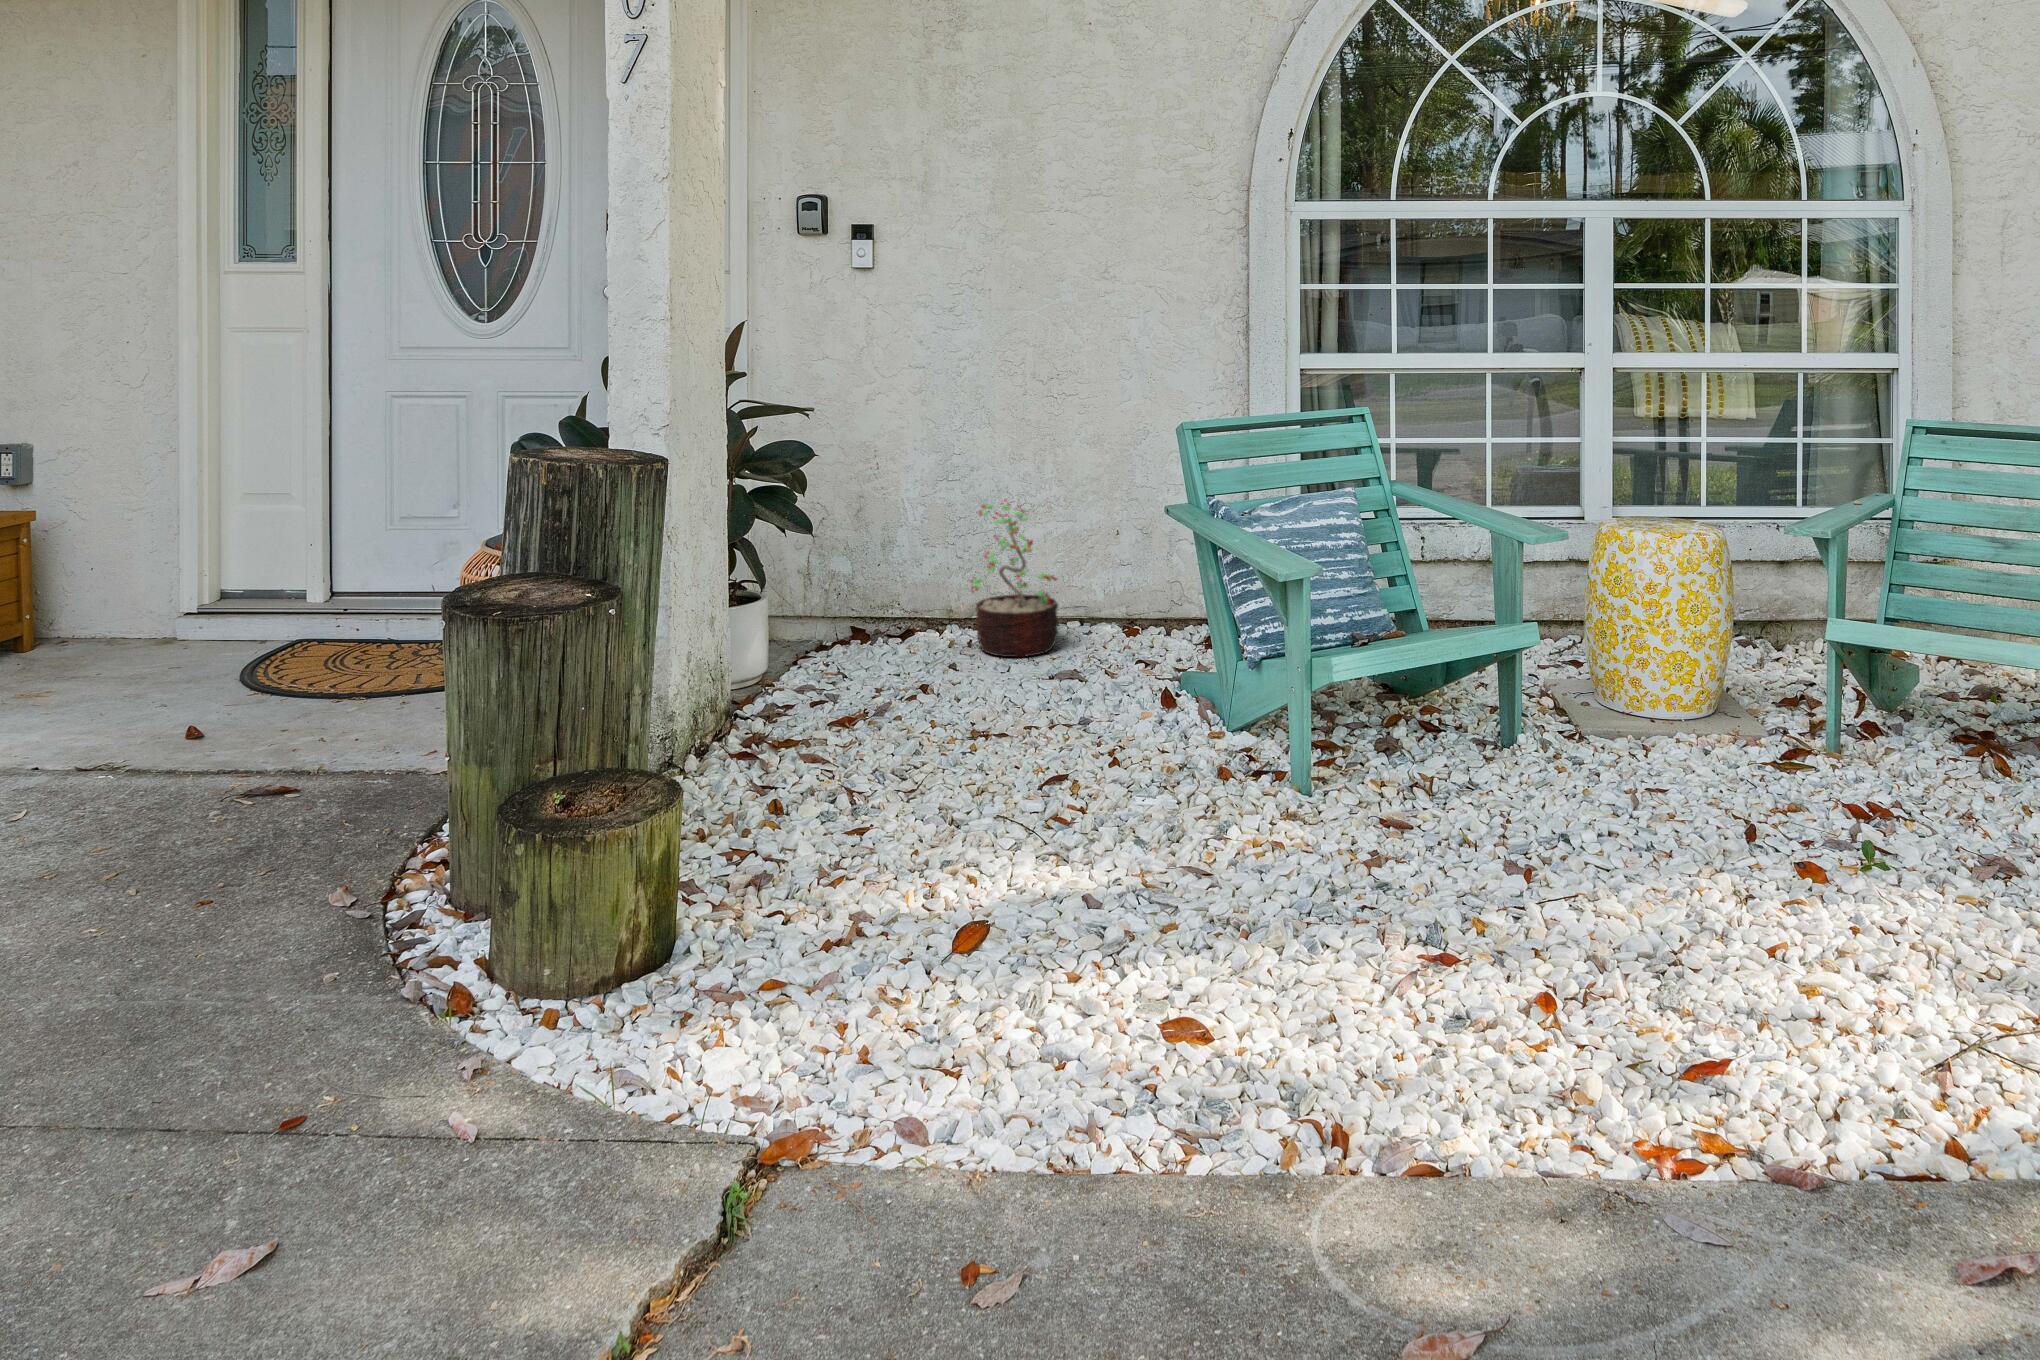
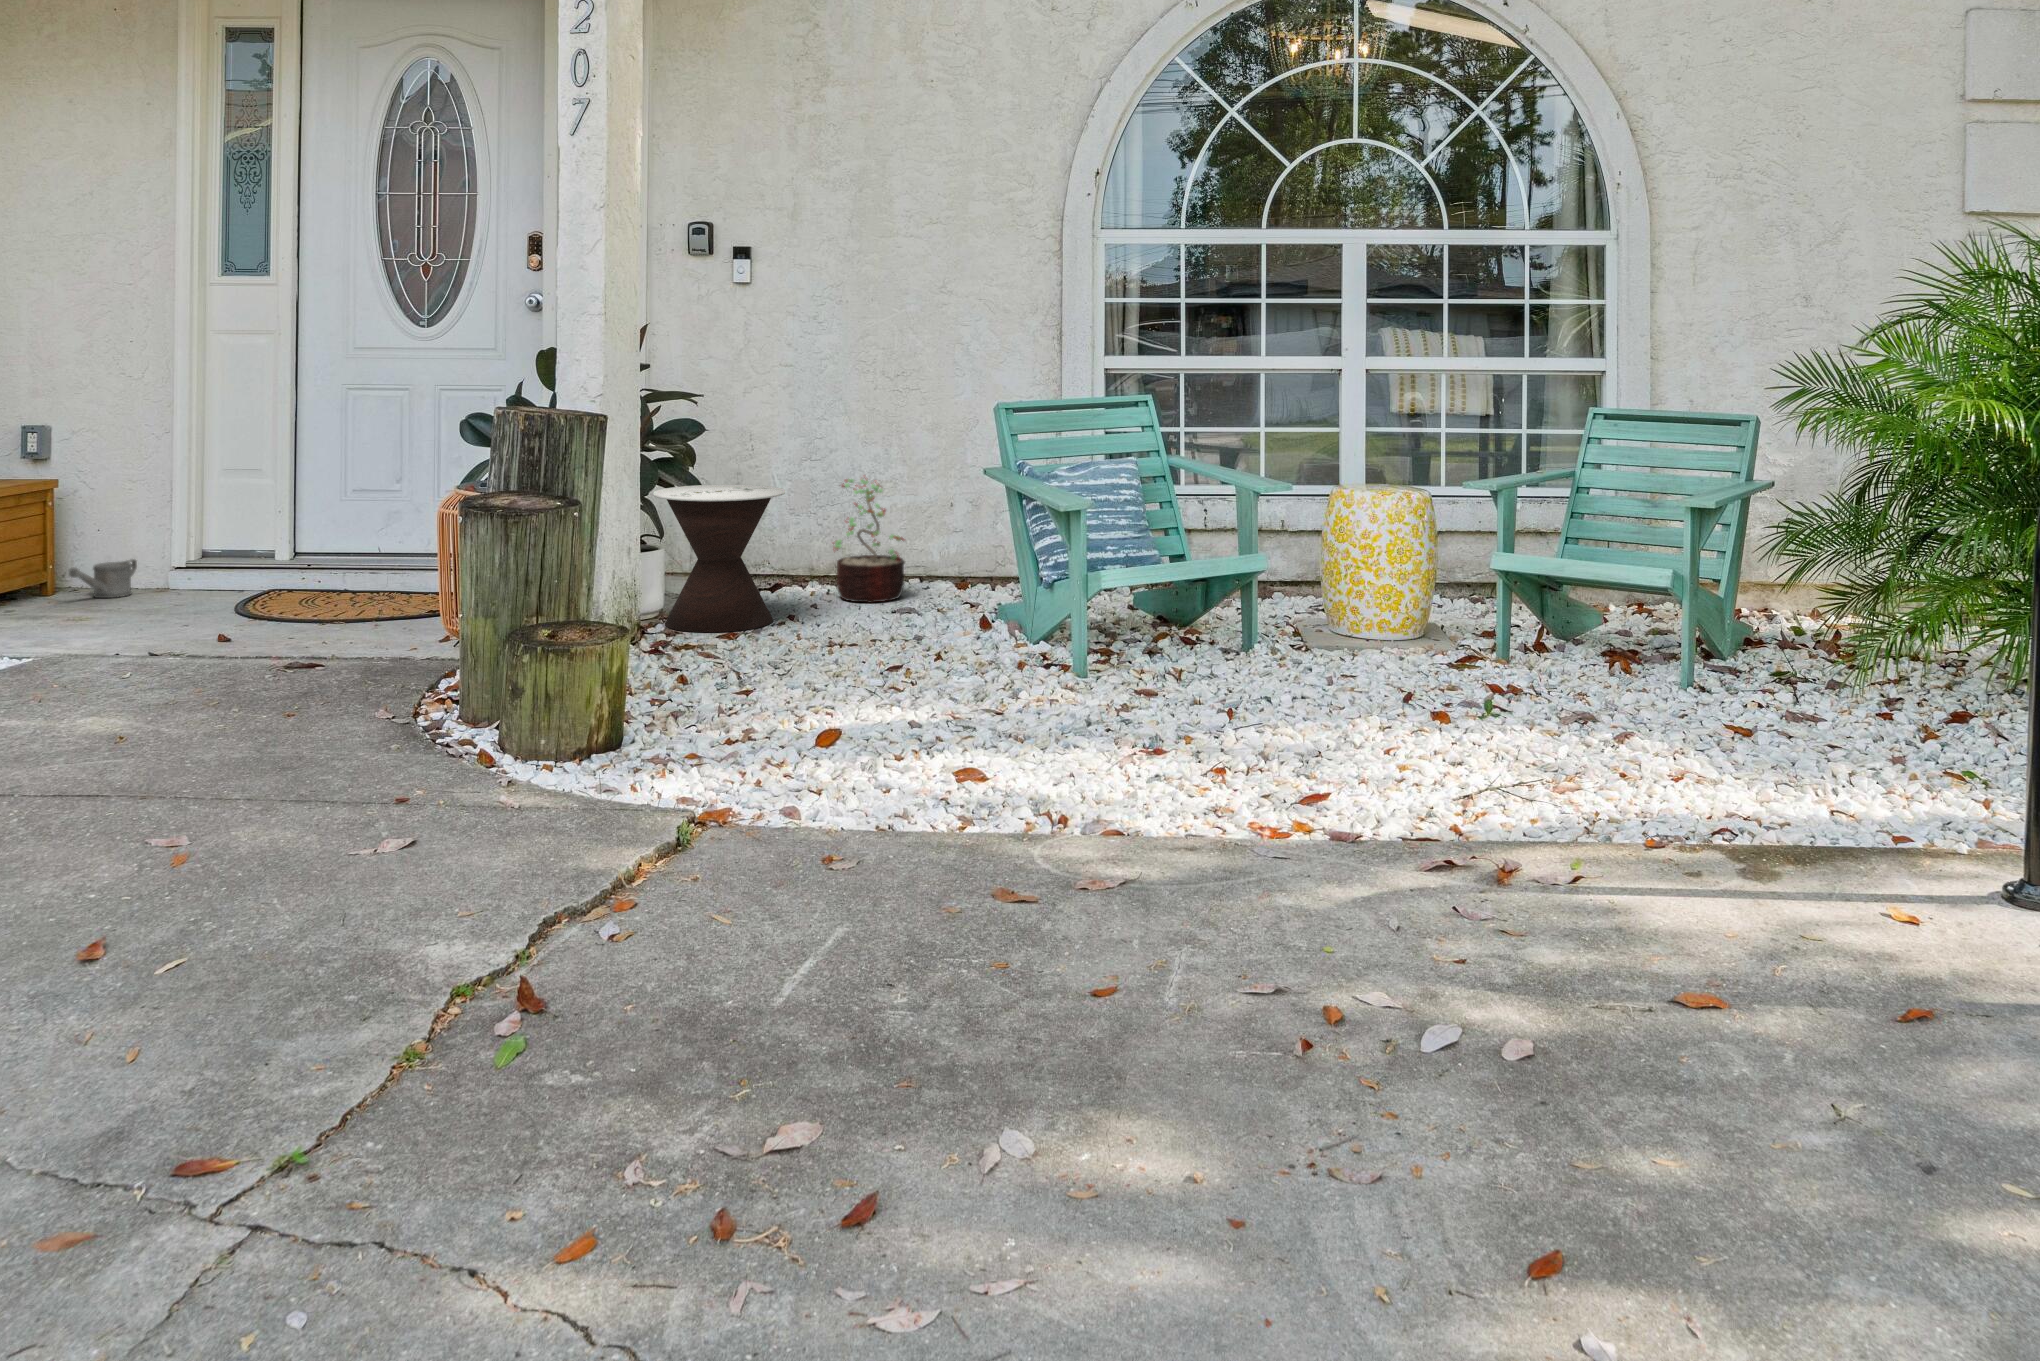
side table: none [750,519,909,710] -> present [653,484,785,632]
watering can: none [124,607,207,654] -> present [69,559,137,598]

